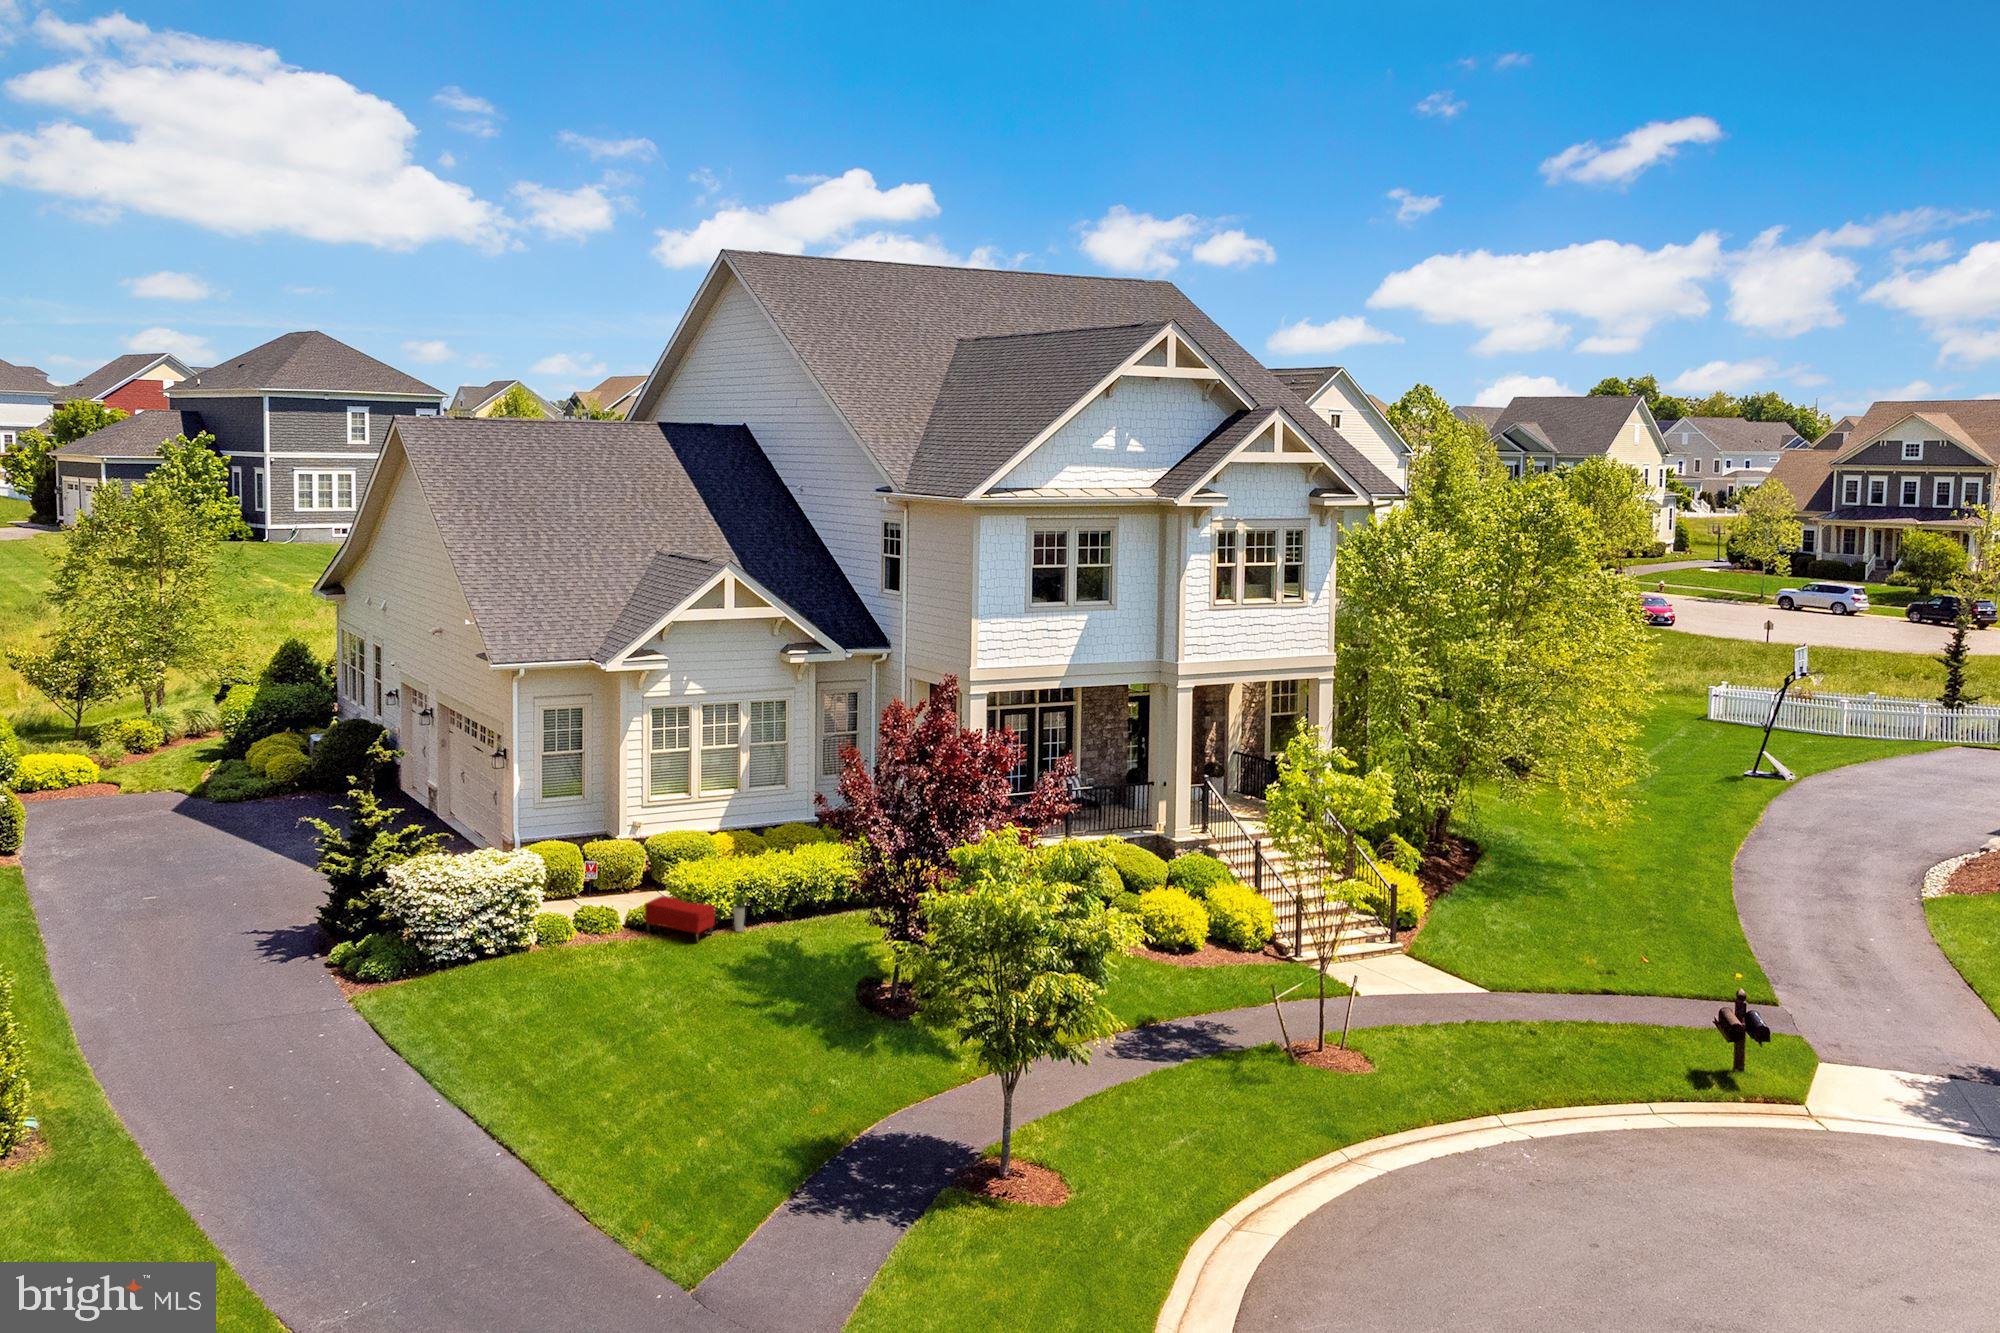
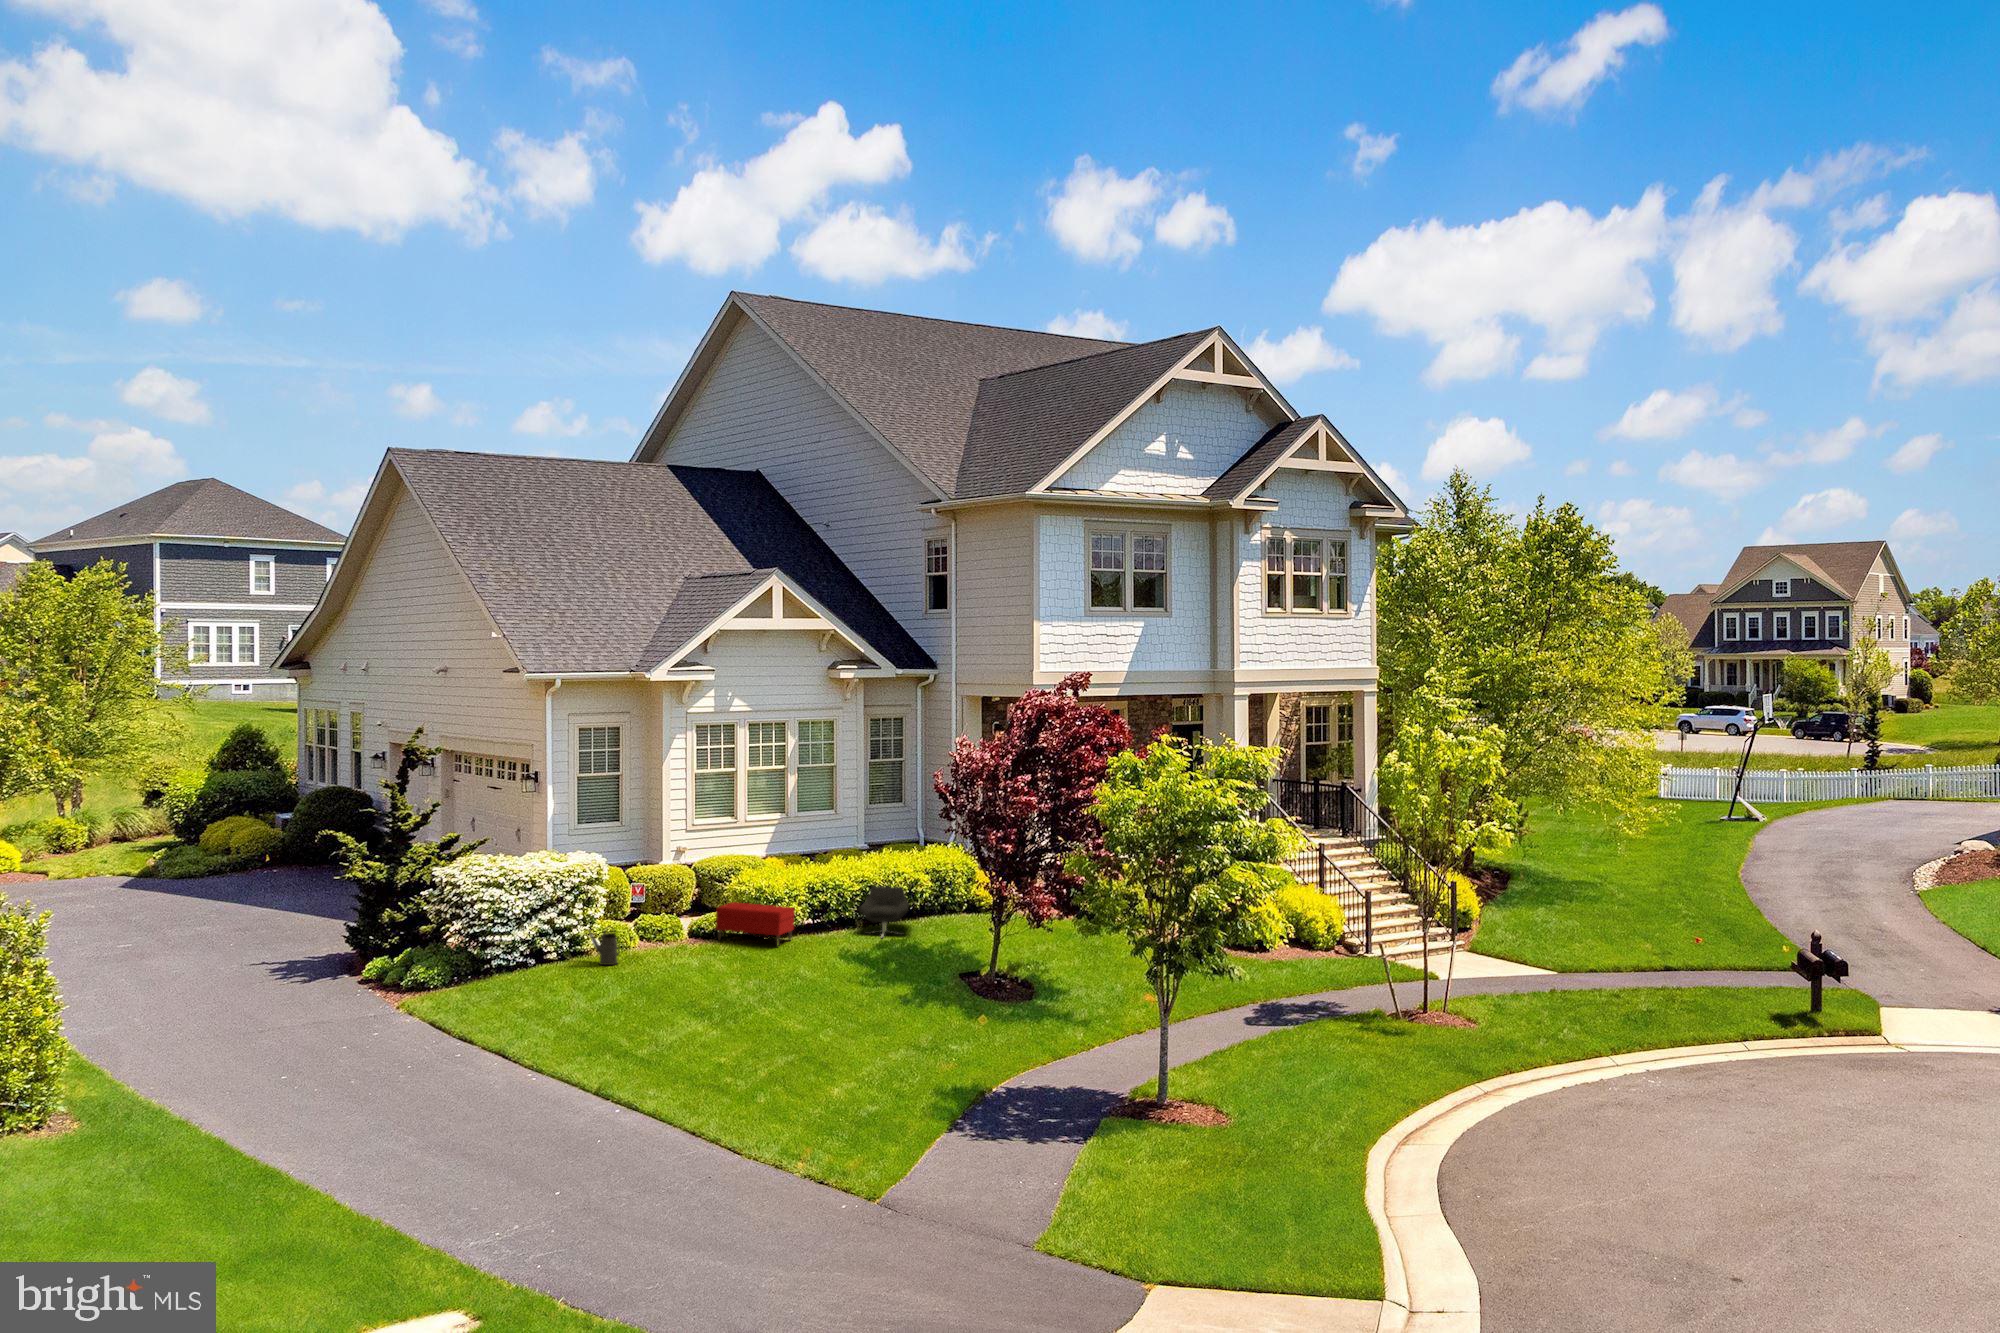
lounge chair: none [775,882,825,934] -> present [859,886,909,936]
planter: present [733,893,746,932] -> none [811,892,830,938]
watering can: none [524,926,549,962] -> present [588,928,619,965]

